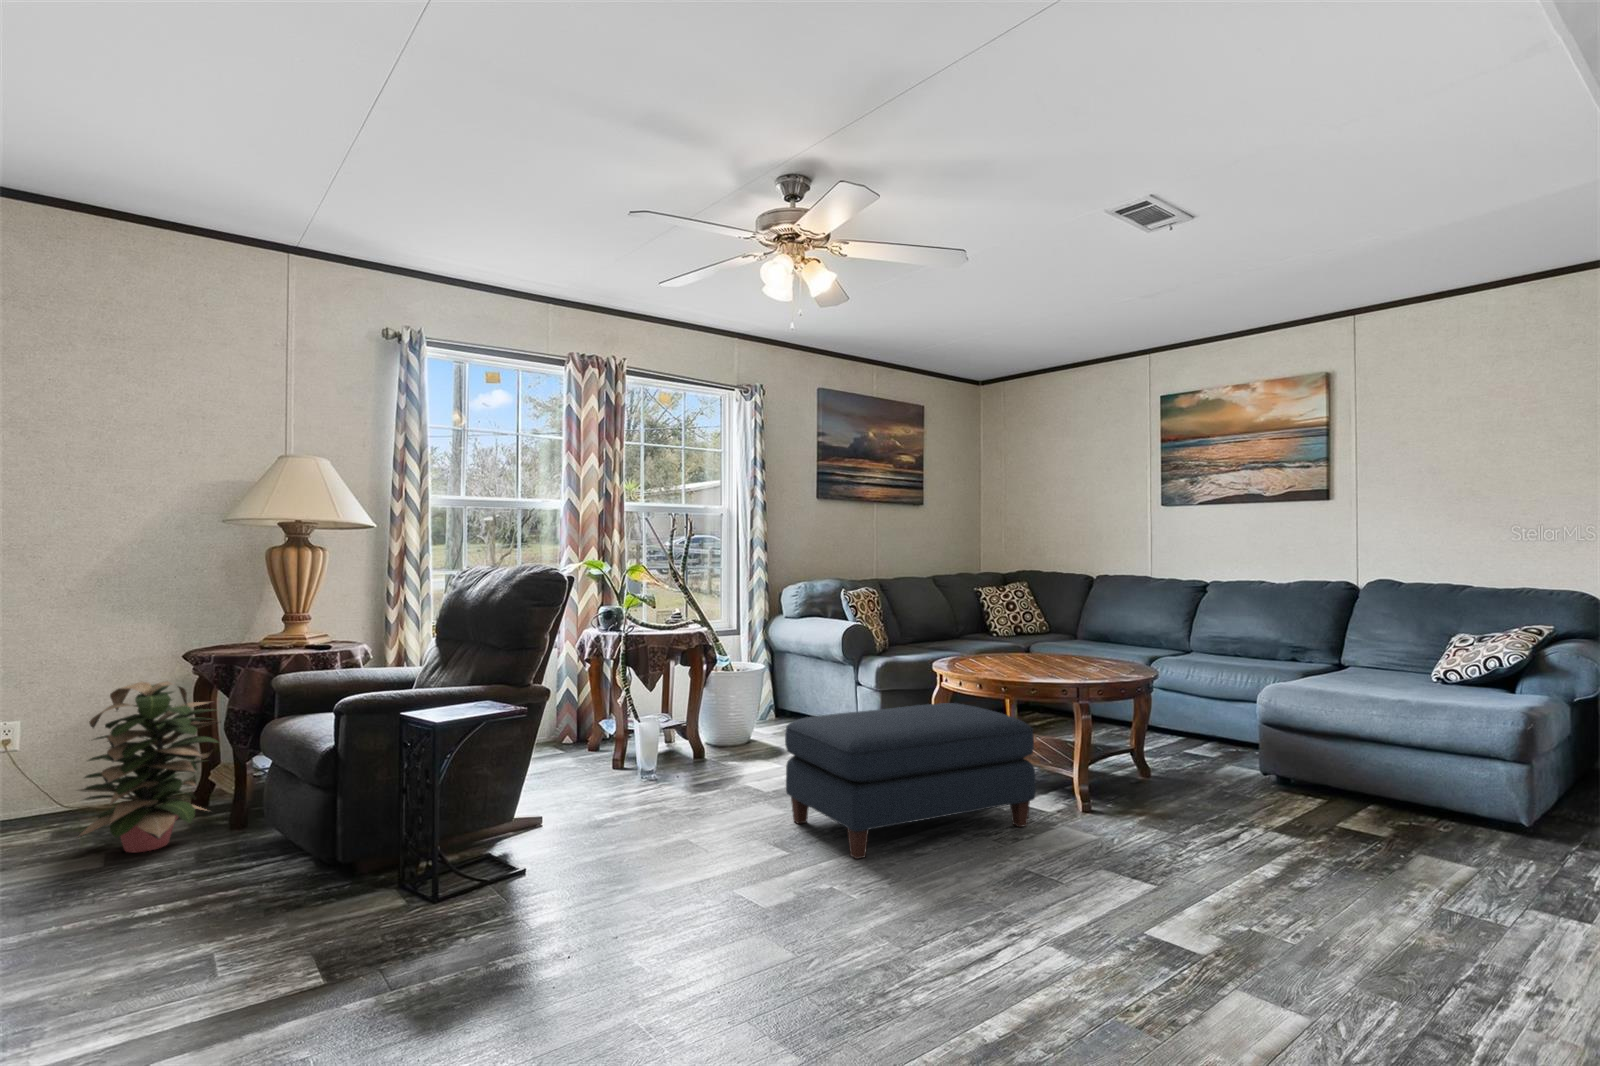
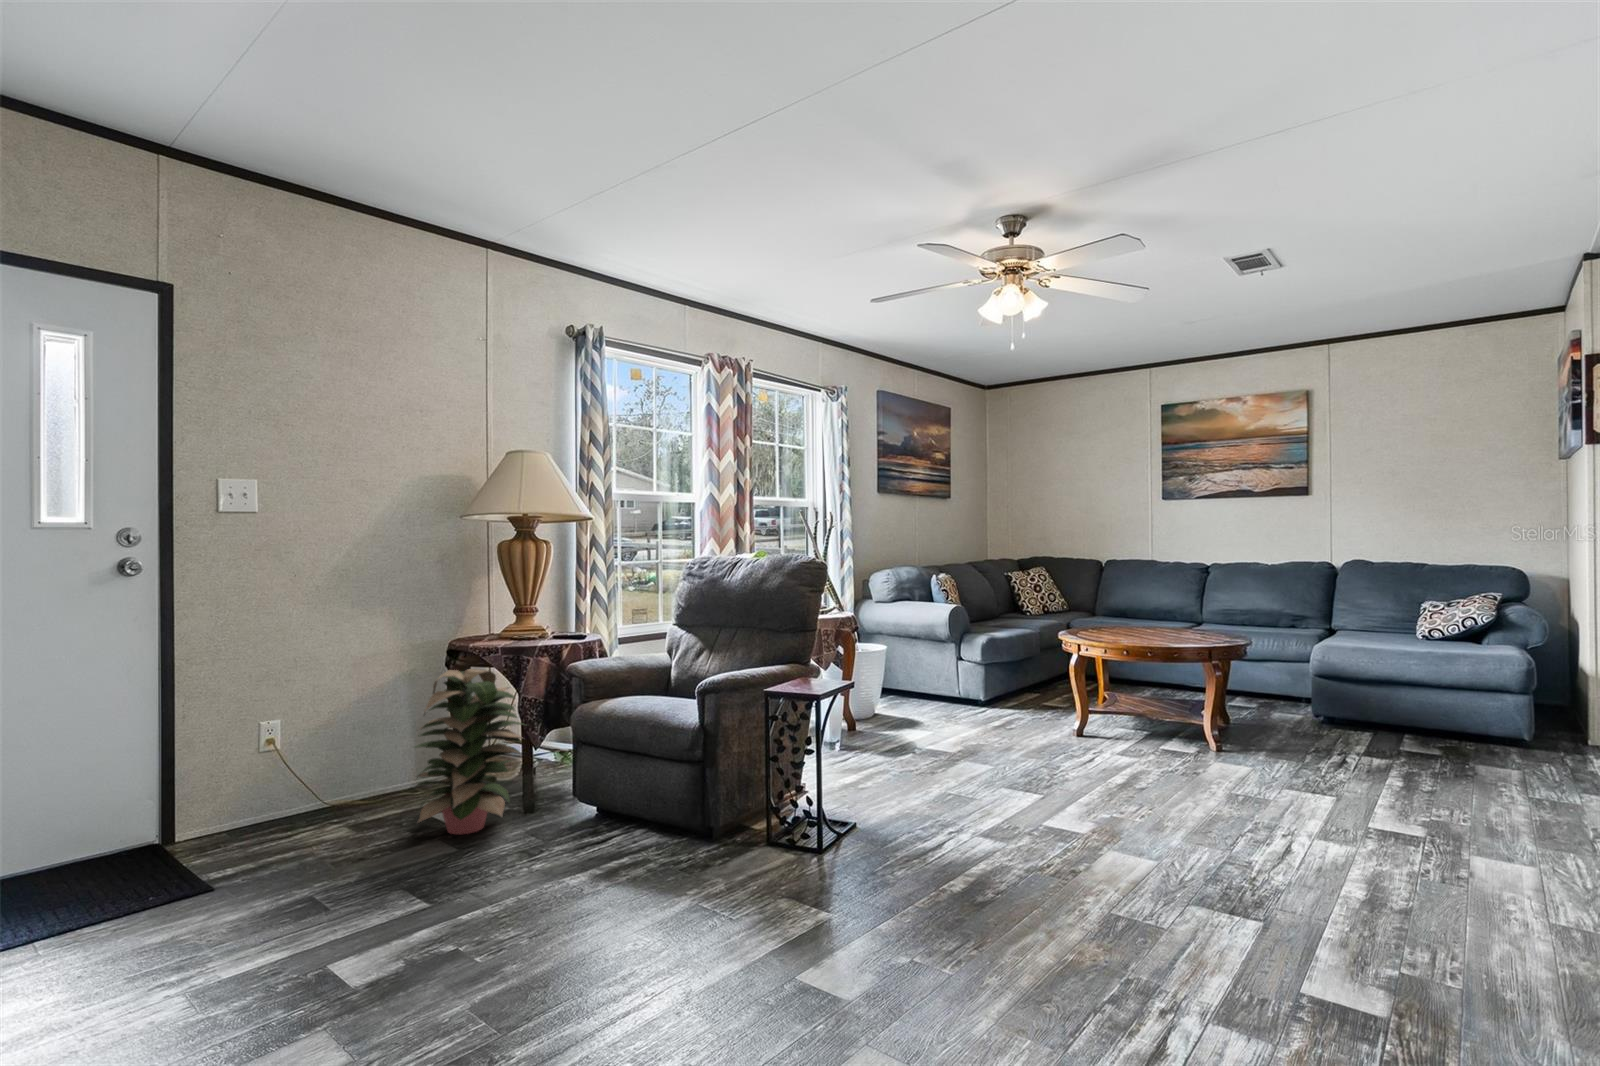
ottoman: present [785,703,1036,859] -> none [1005,665,1203,793]

